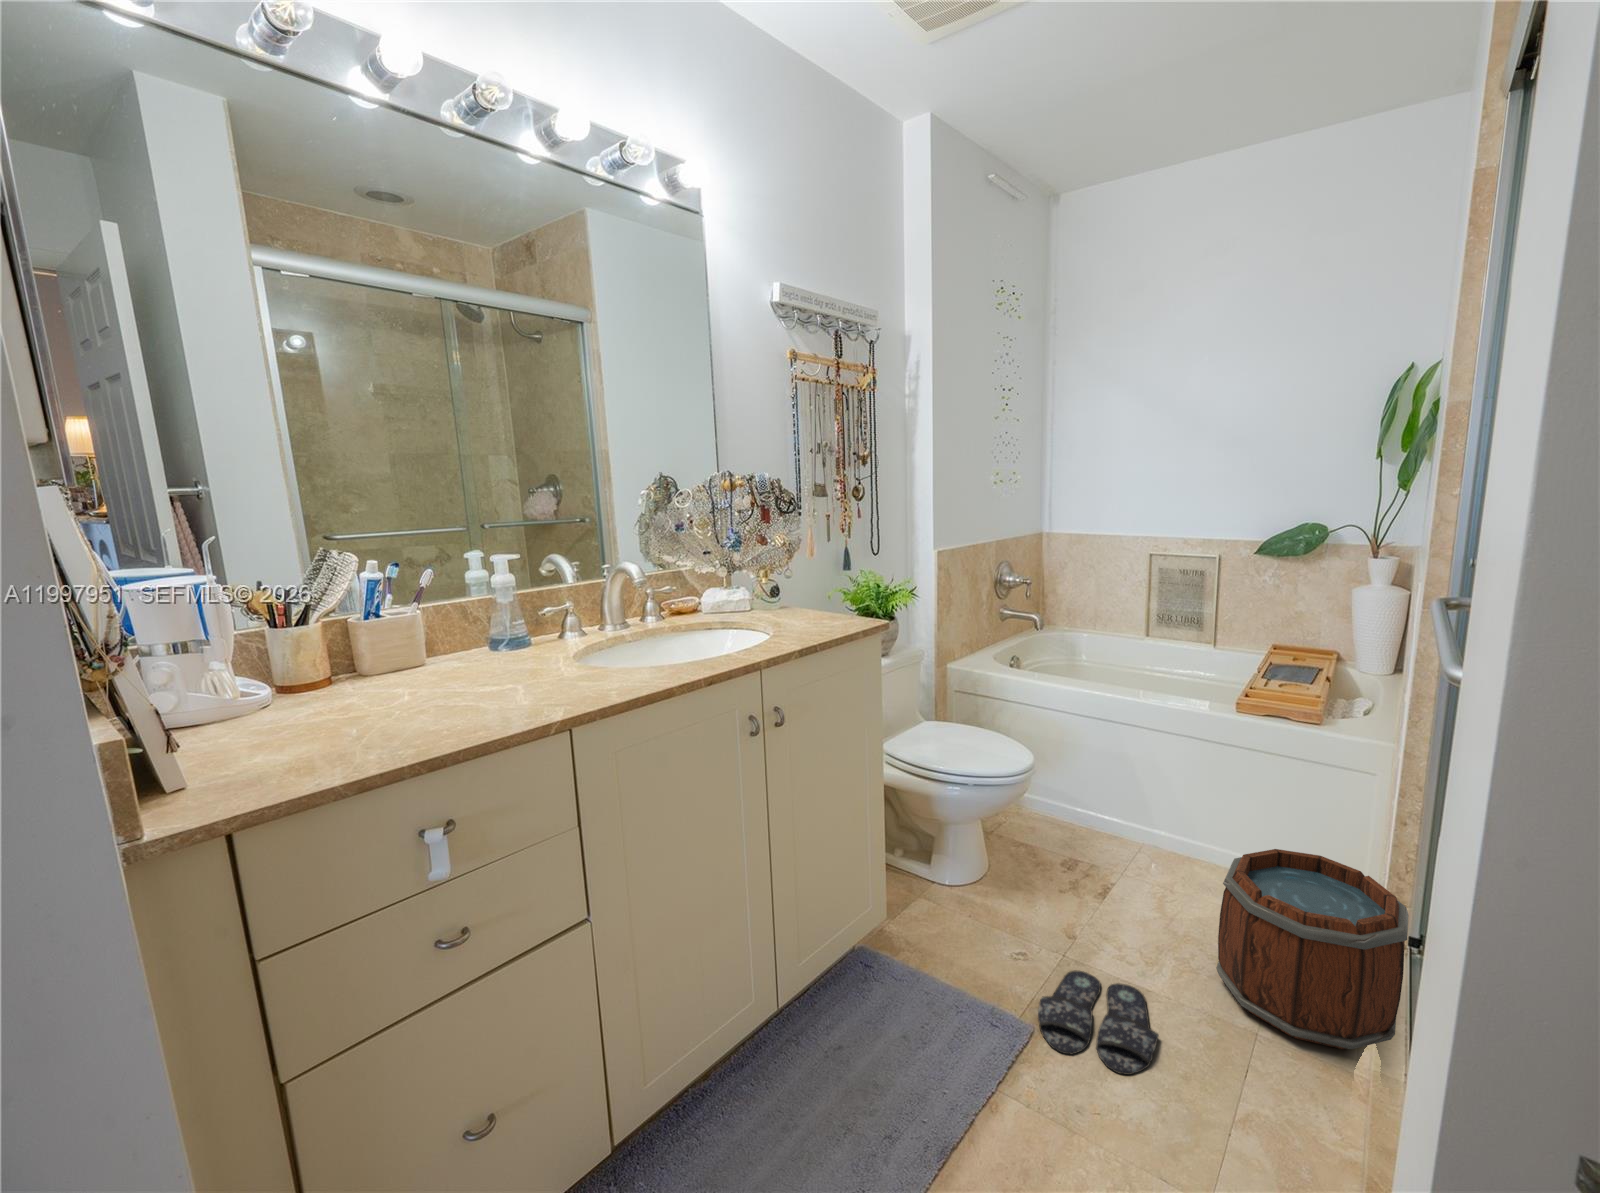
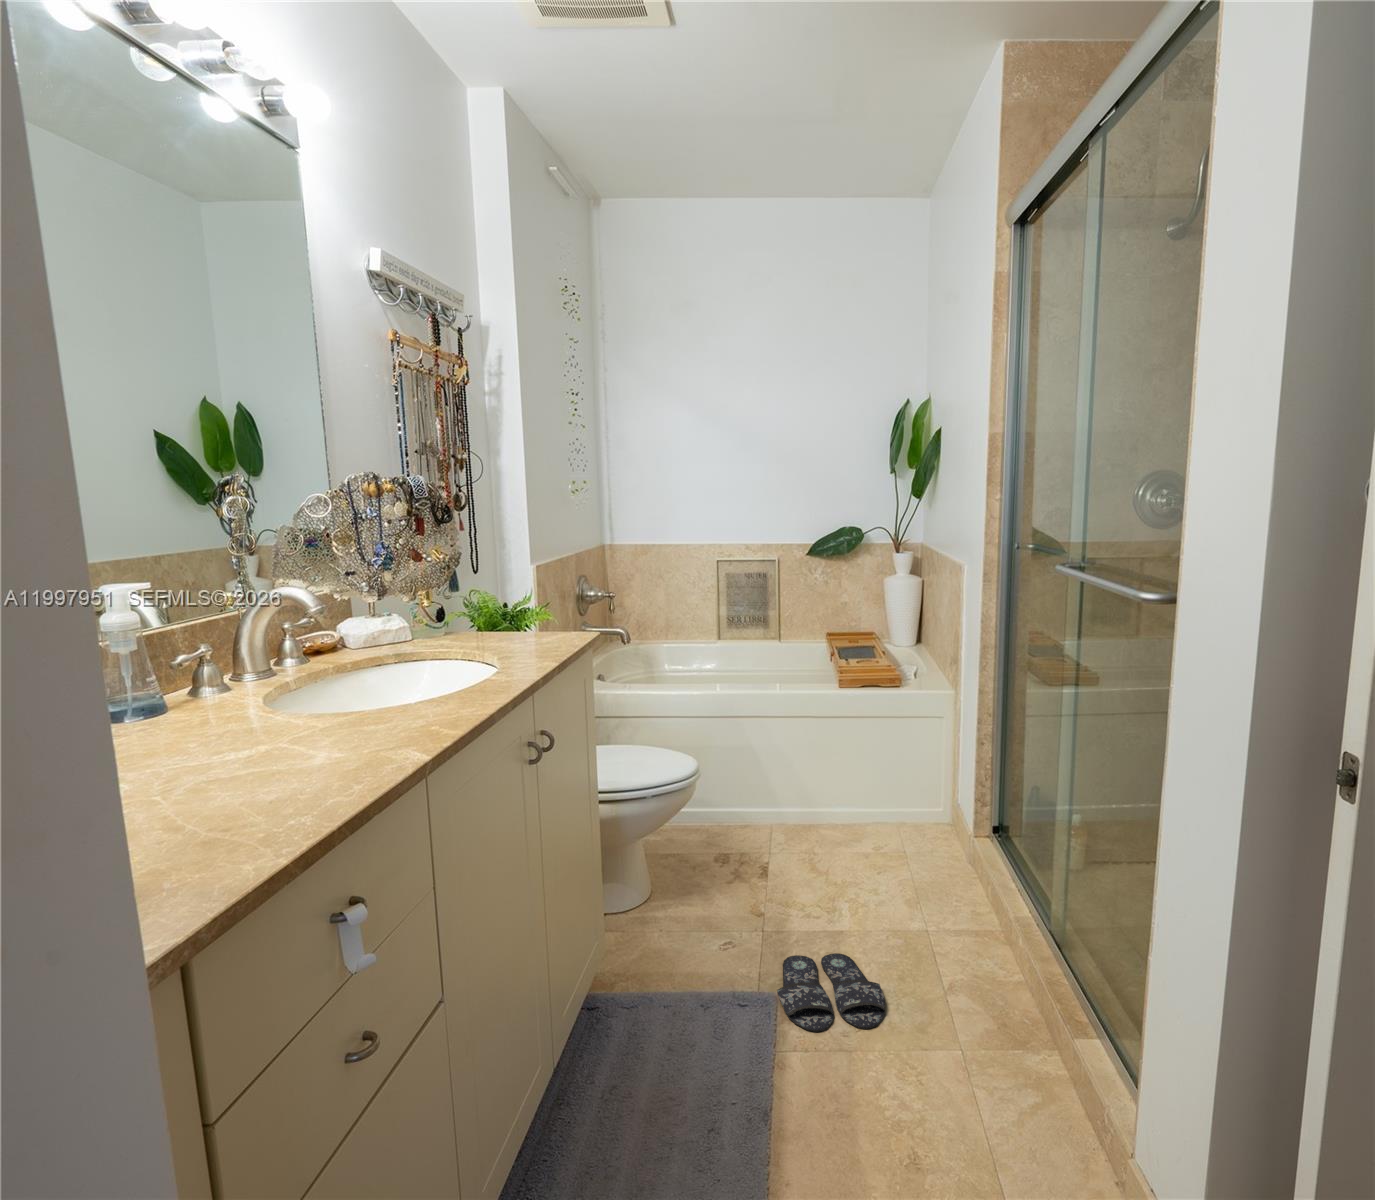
bucket: present [1216,849,1409,1050] -> none [885,796,1022,949]

